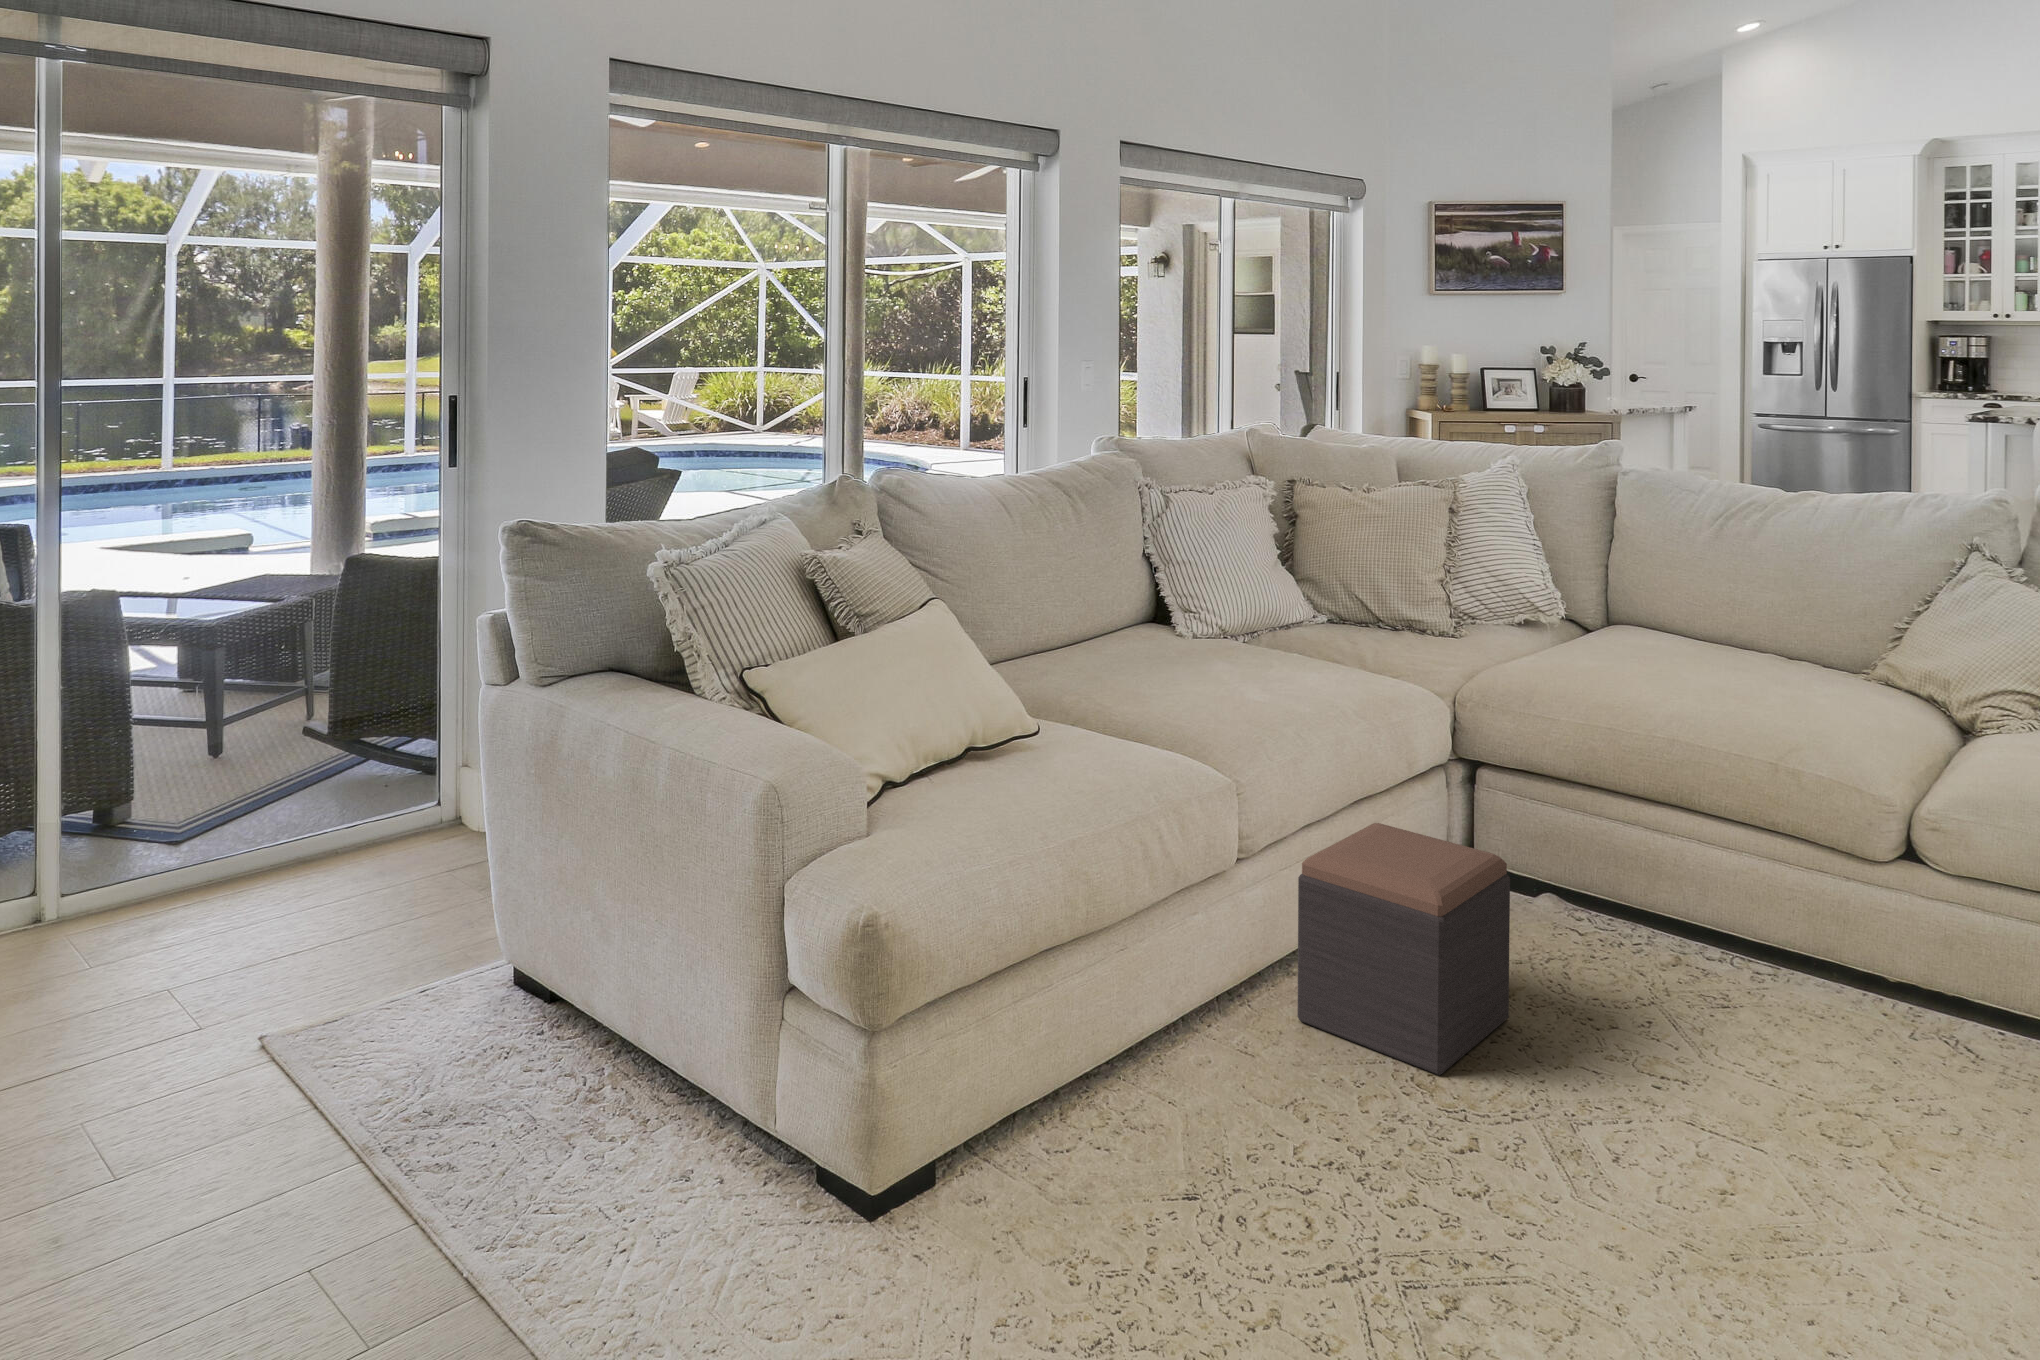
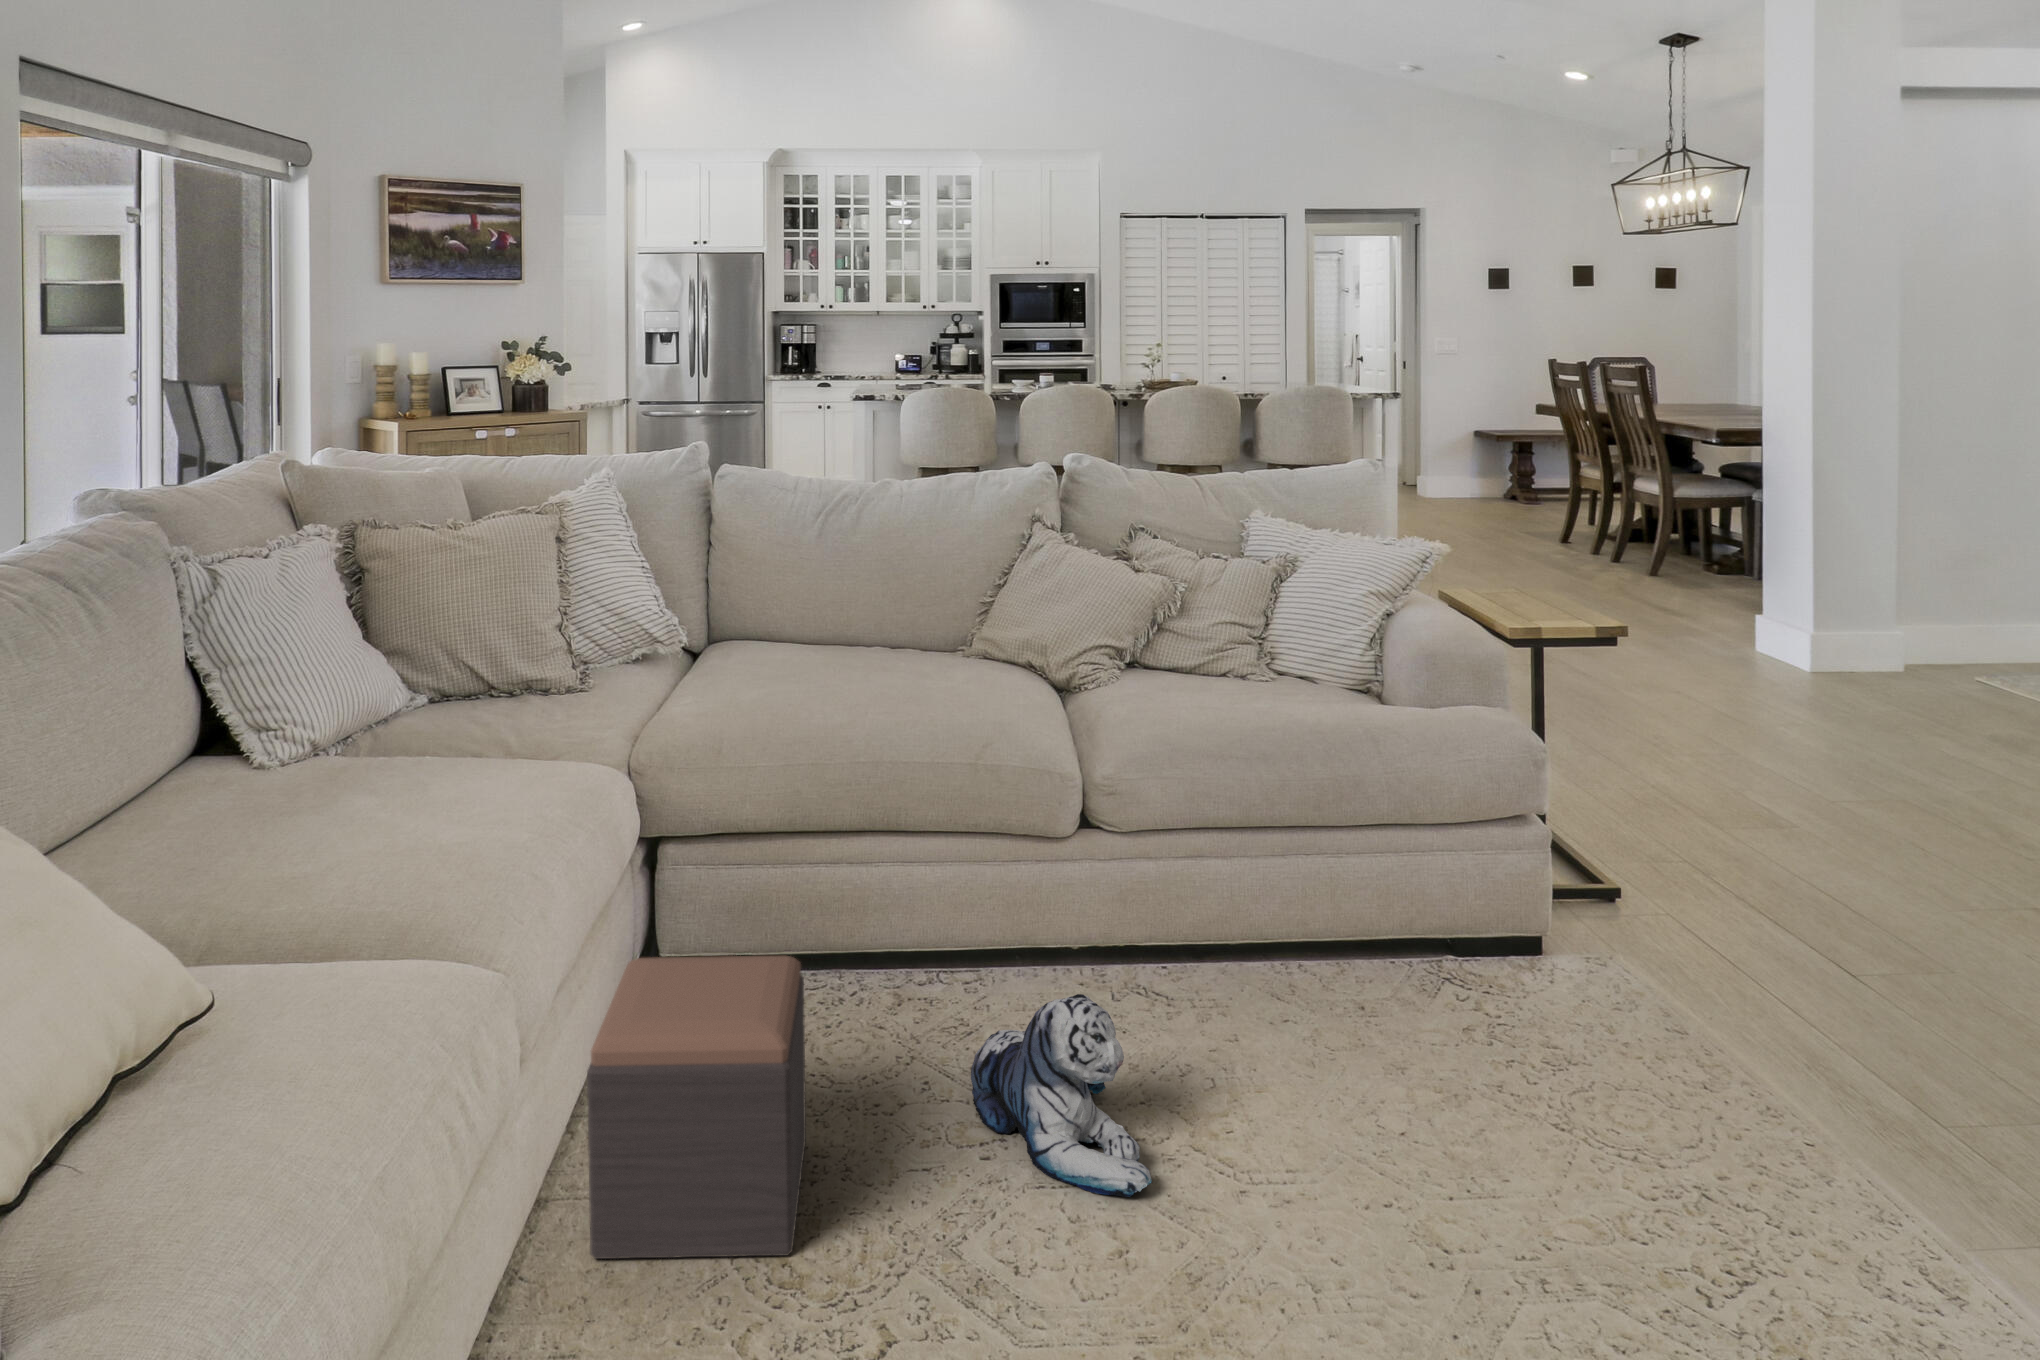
plush toy: none [1676,970,1829,1164] -> present [971,994,1152,1197]

